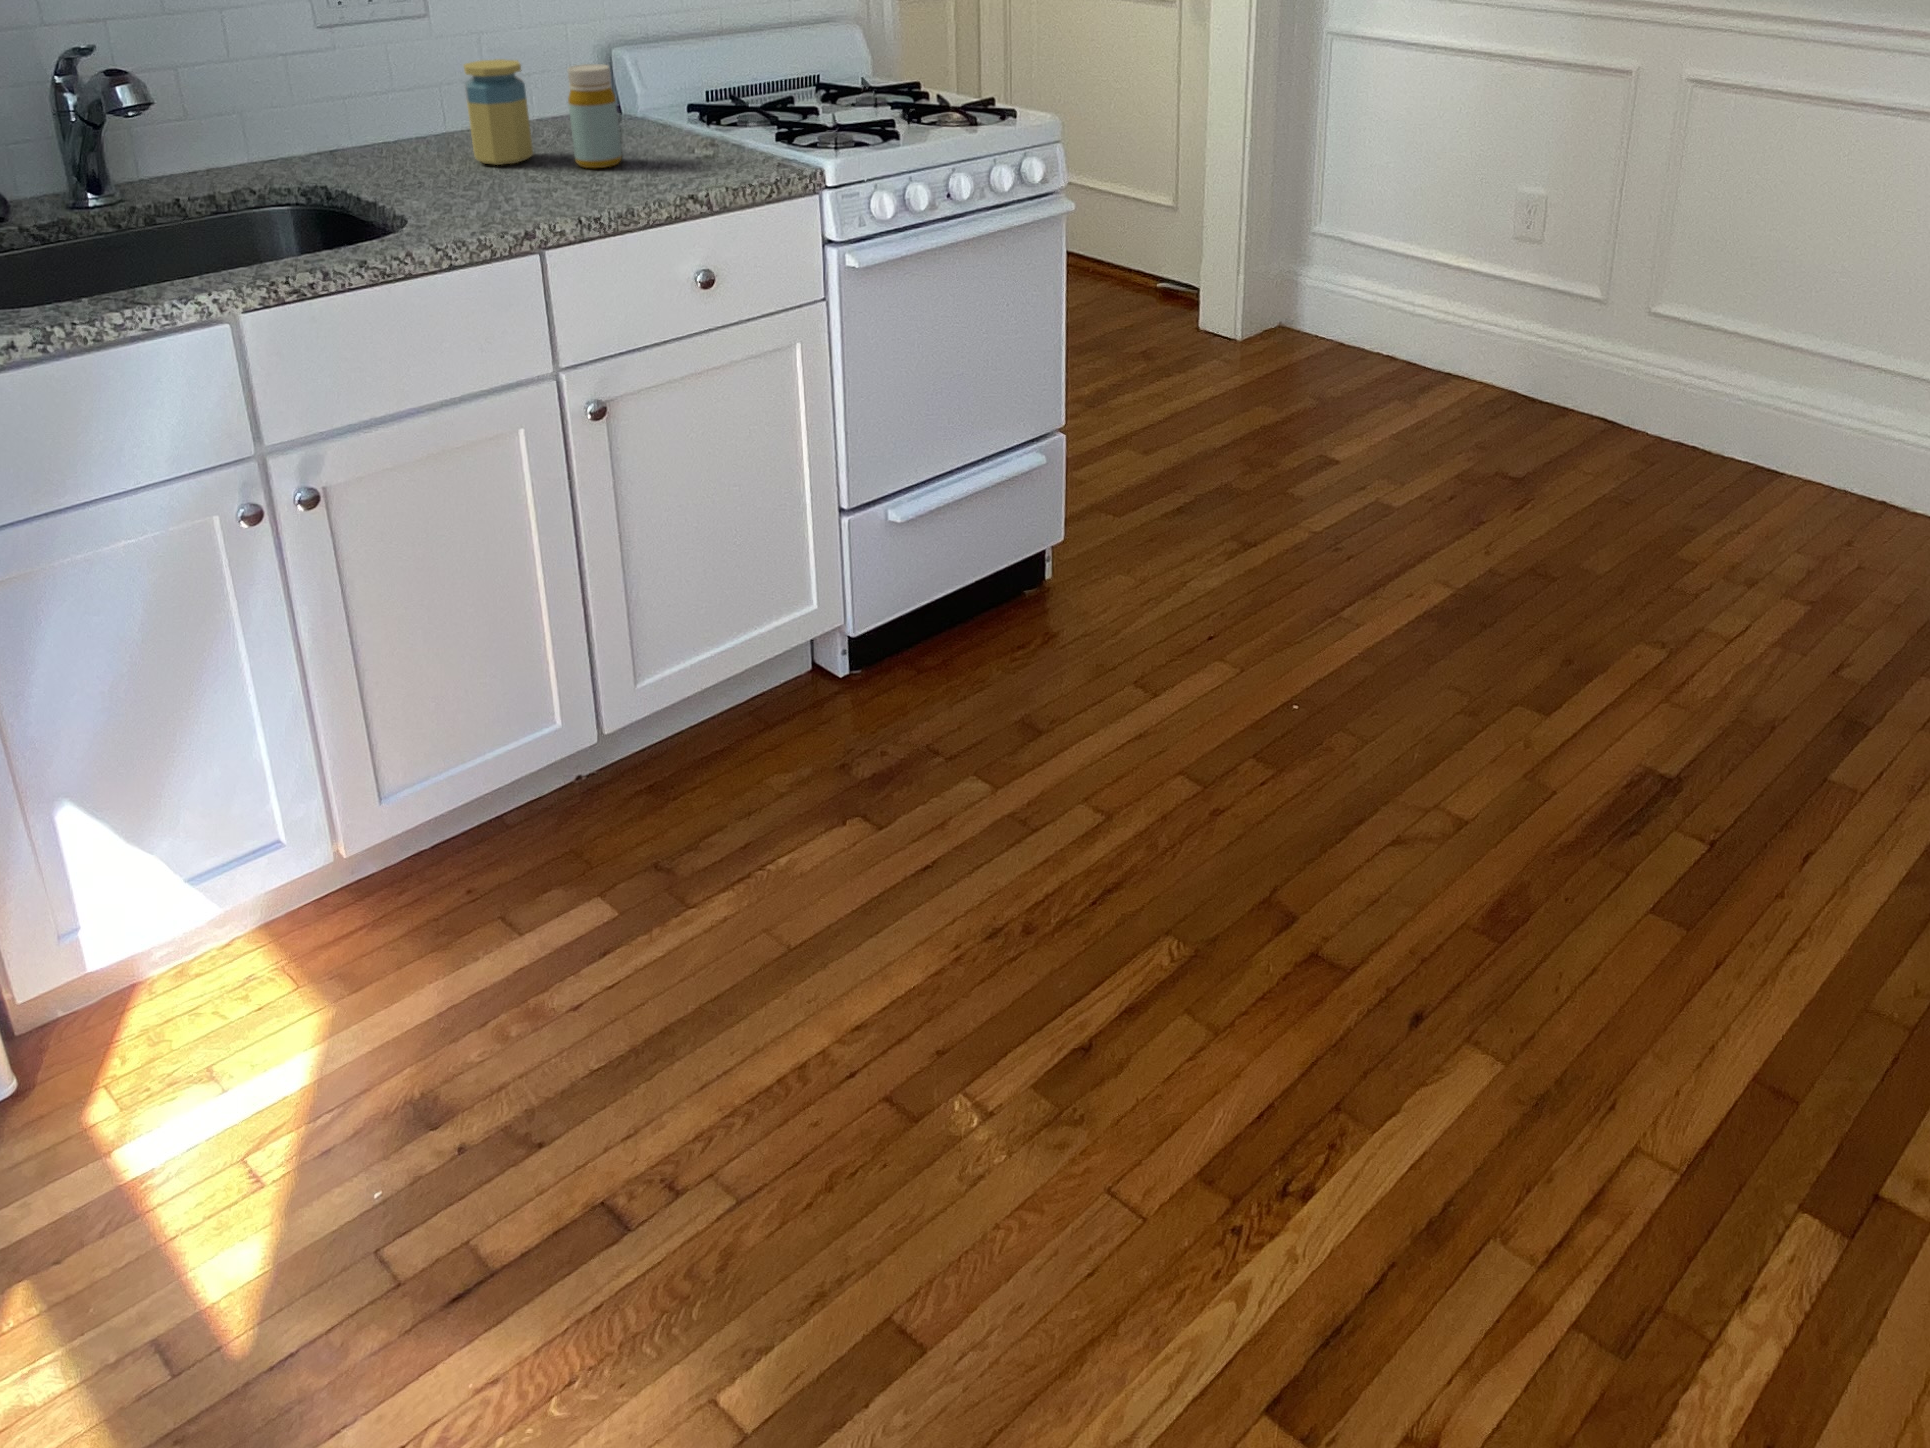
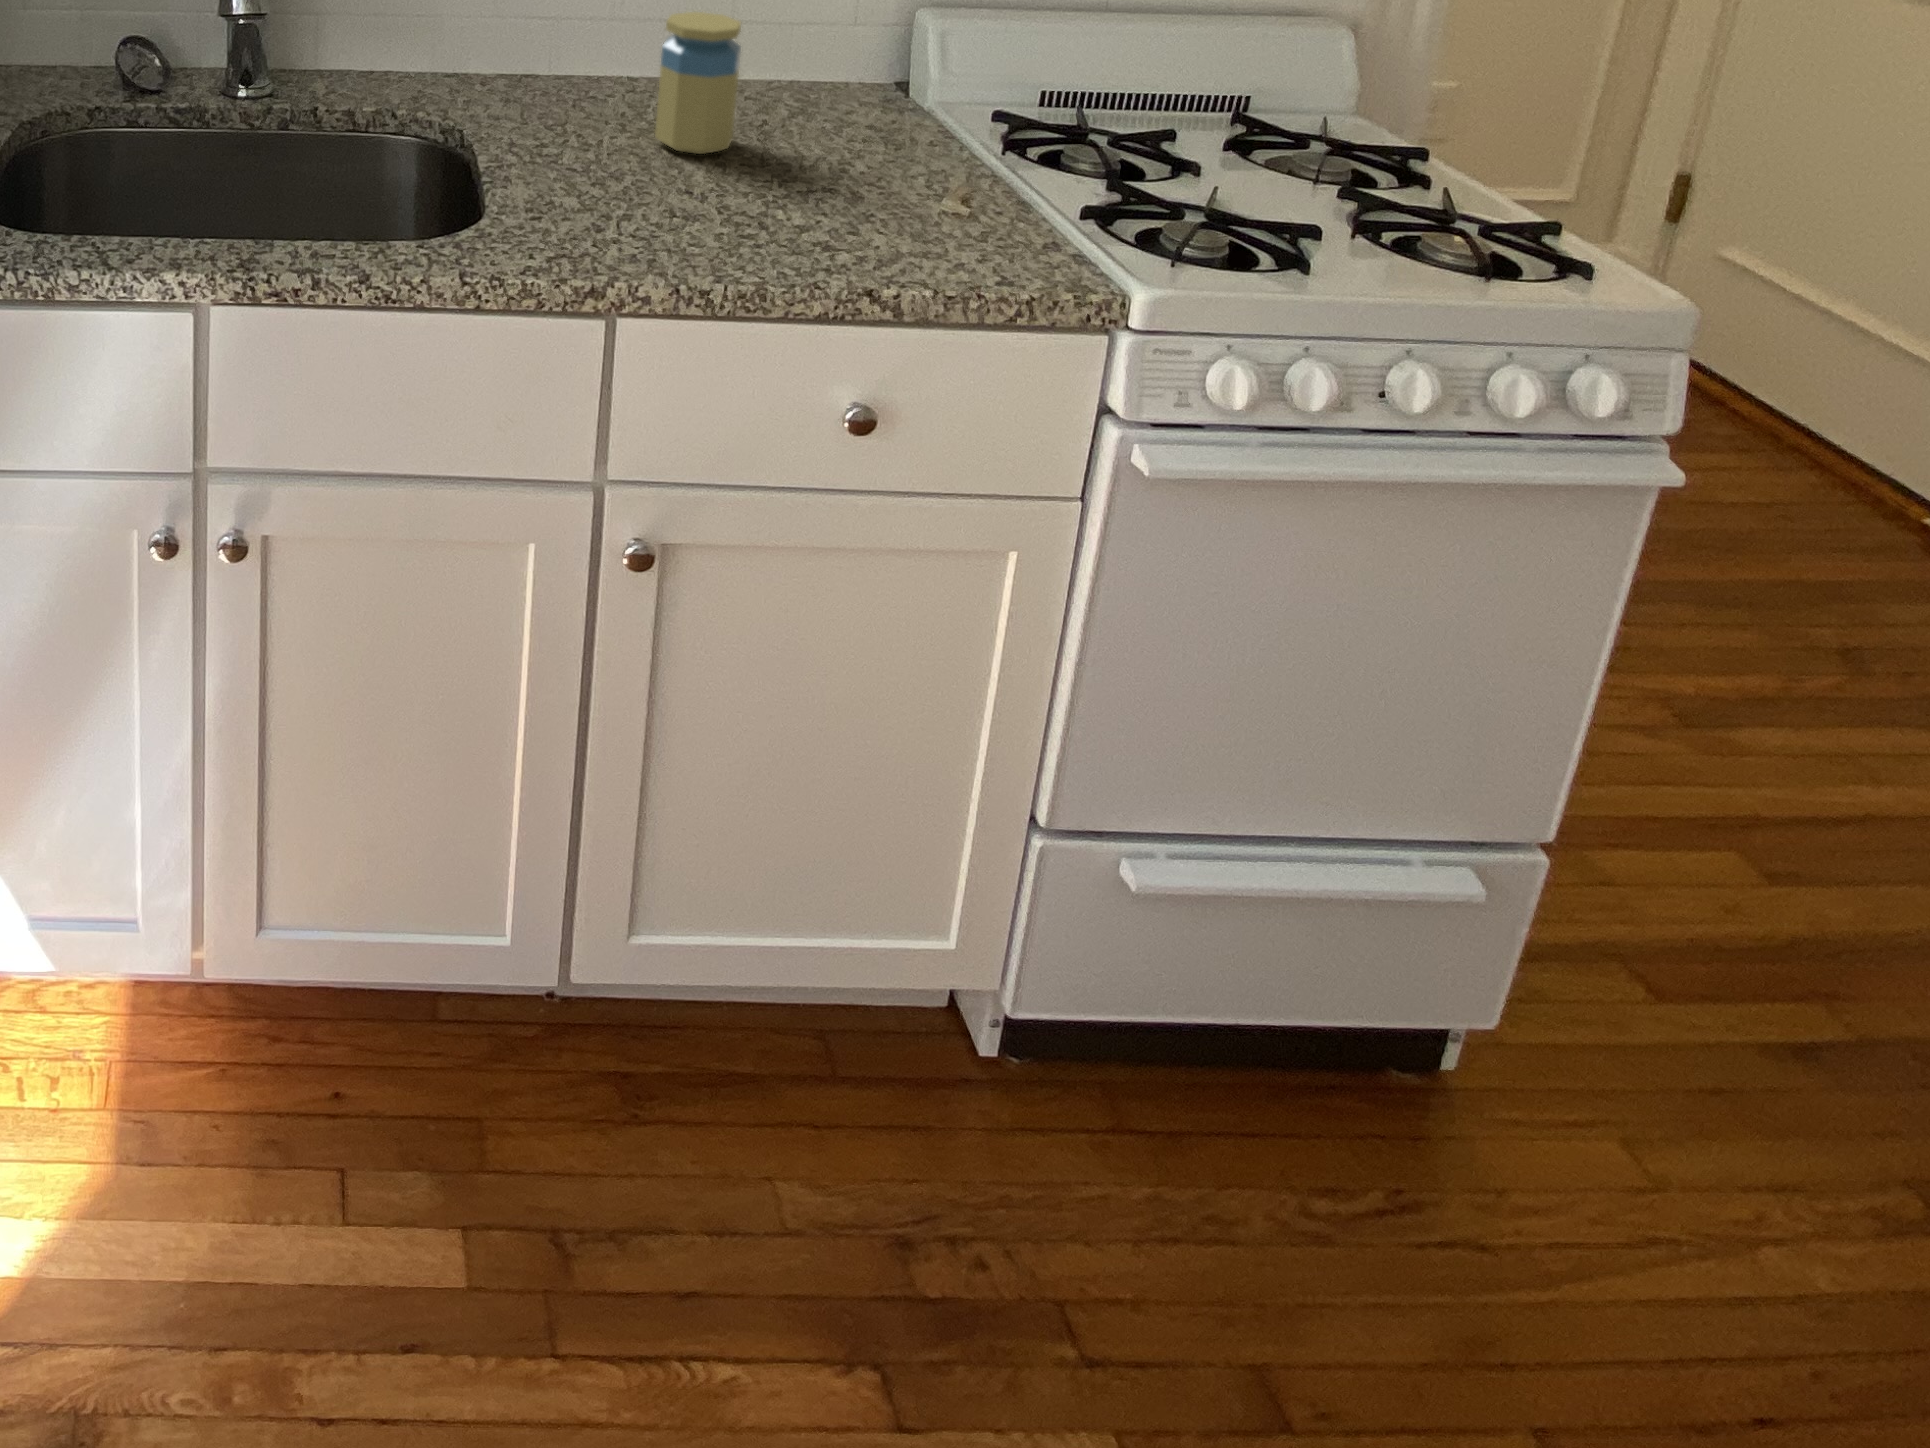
bottle: present [568,64,622,168] -> none [769,48,844,196]

